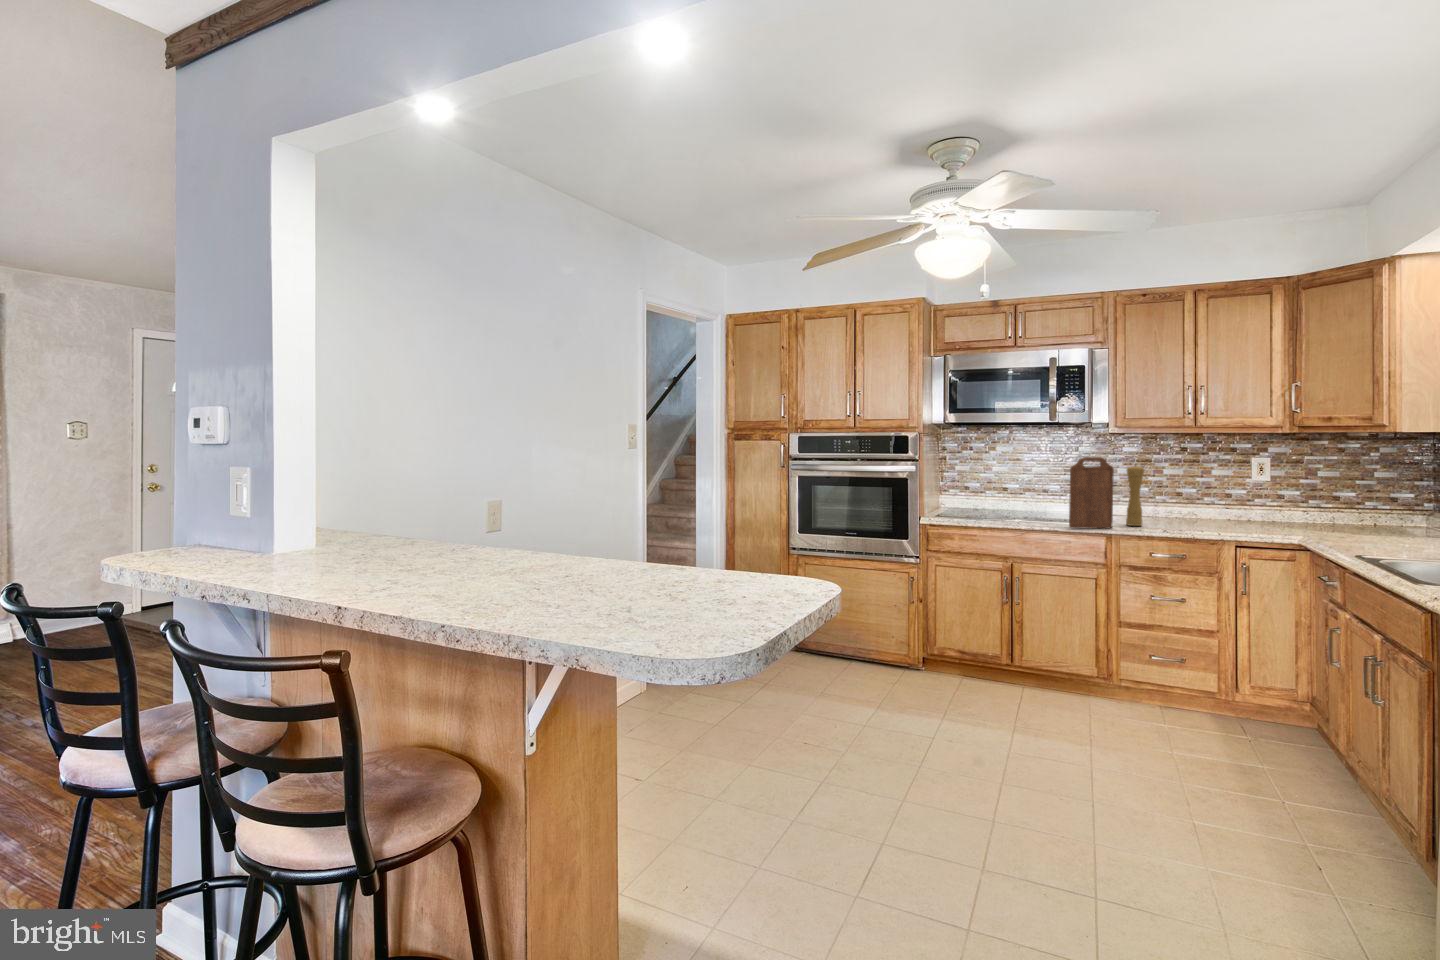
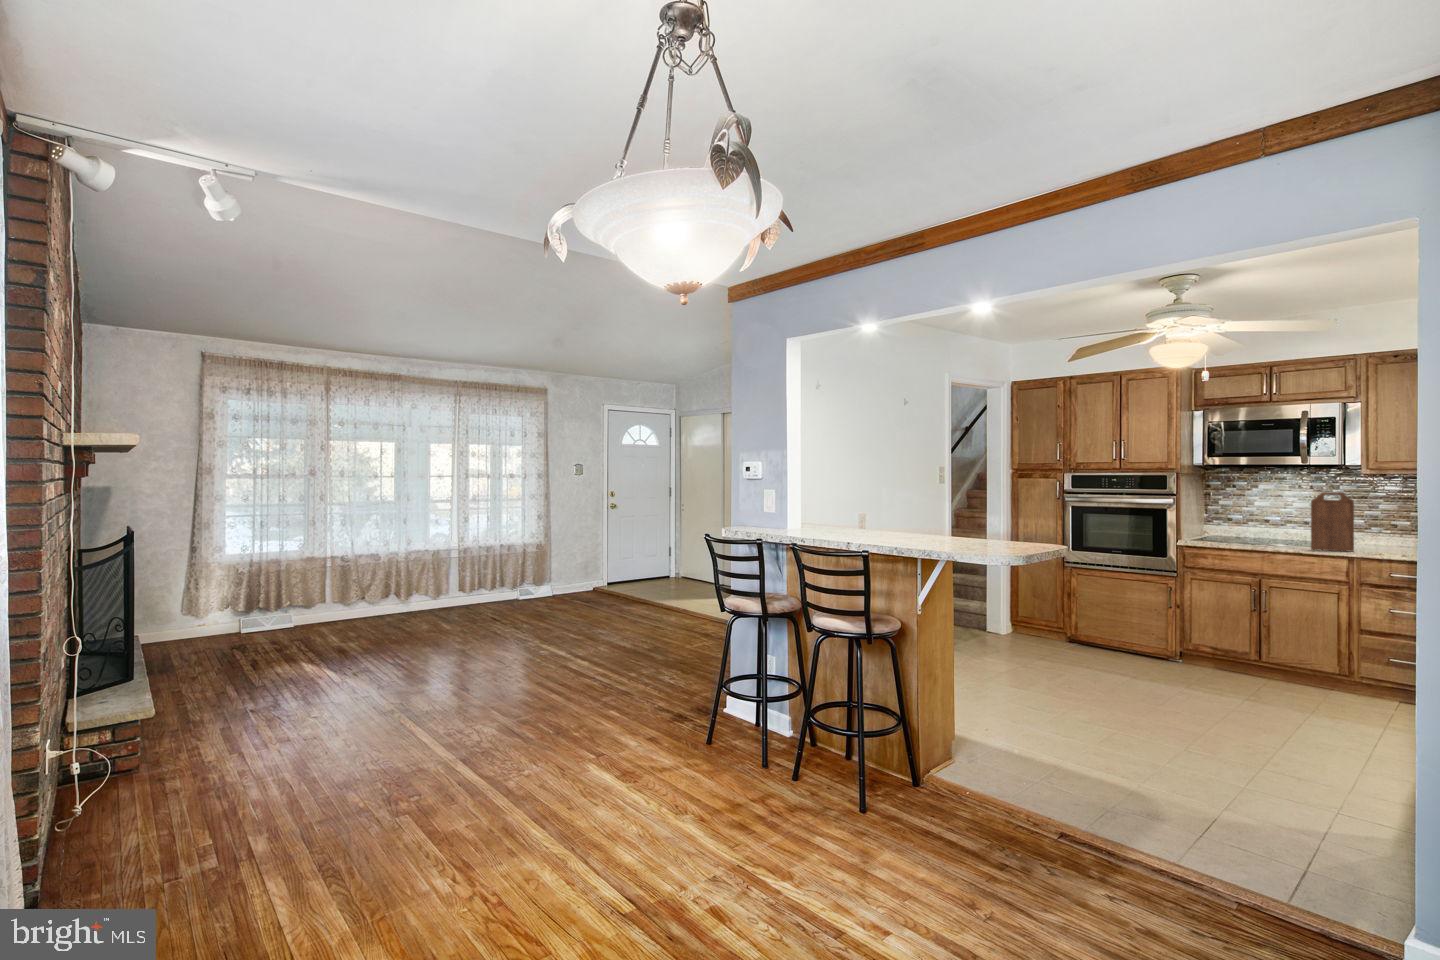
pepper mill: present [1126,466,1144,526] -> none [1371,500,1388,551]

